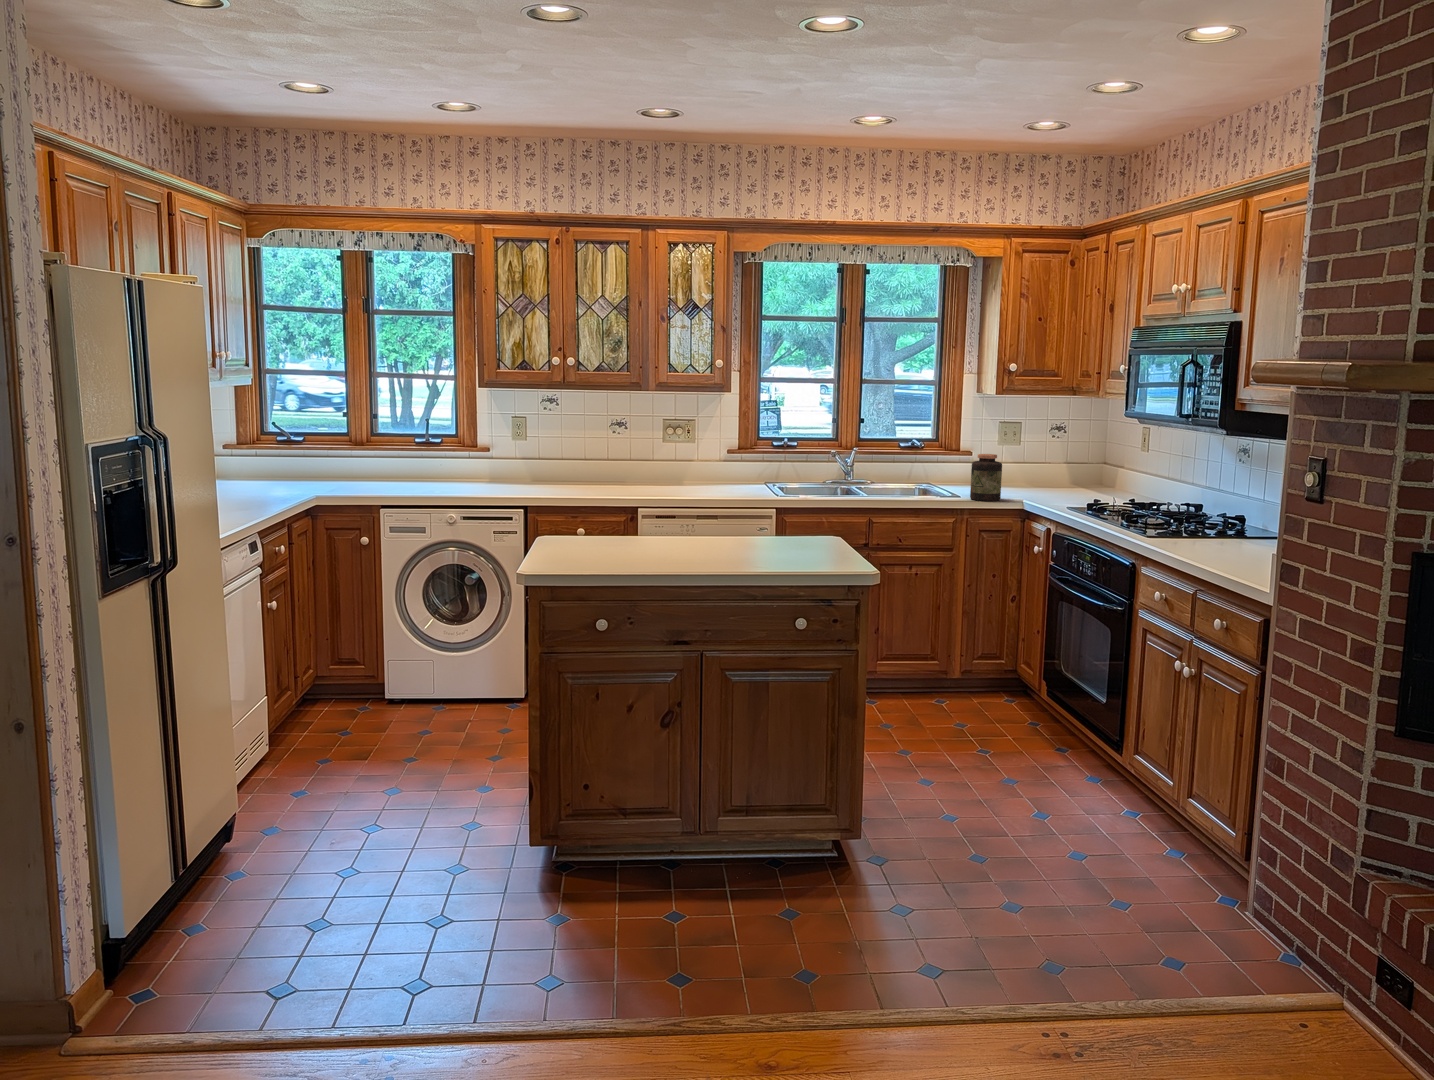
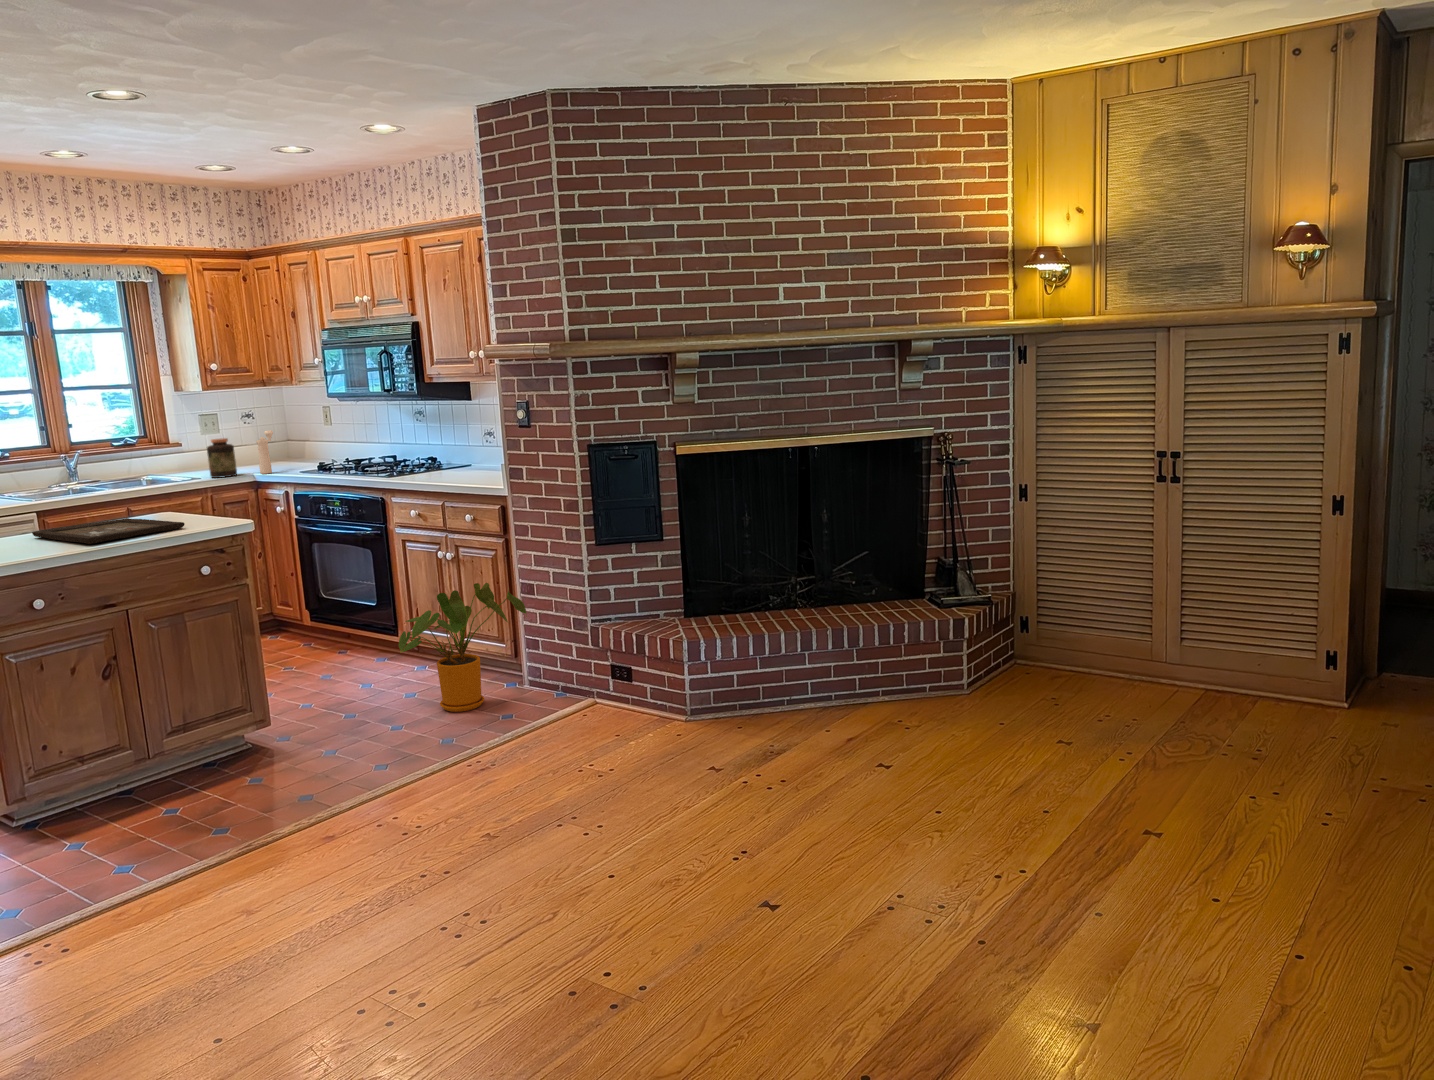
pepper mill: none [1024,451,1053,504] -> present [256,430,273,474]
tray: none [667,538,795,567] -> present [32,518,185,544]
house plant: none [1038,730,1259,921] -> present [399,583,527,712]

